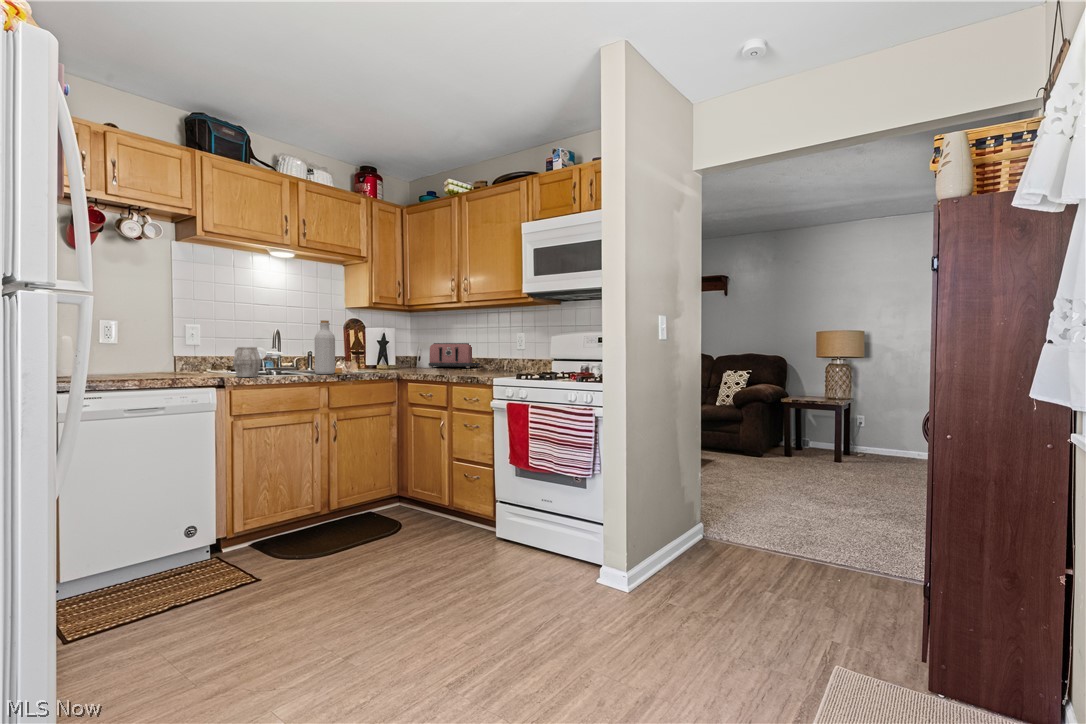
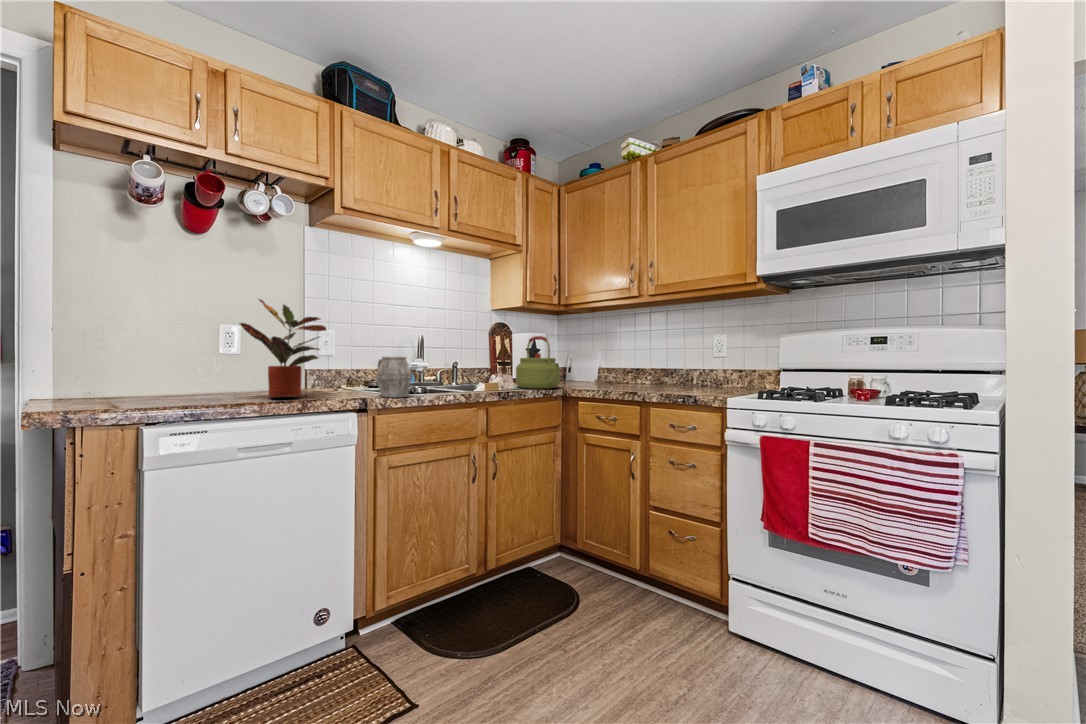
potted plant: none [121,303,193,378] -> present [239,299,326,398]
bottle: present [314,320,335,374] -> none [473,322,498,392]
kettle: none [355,331,392,372] -> present [516,336,560,389]
toaster: present [428,343,480,368] -> none [591,351,647,382]

